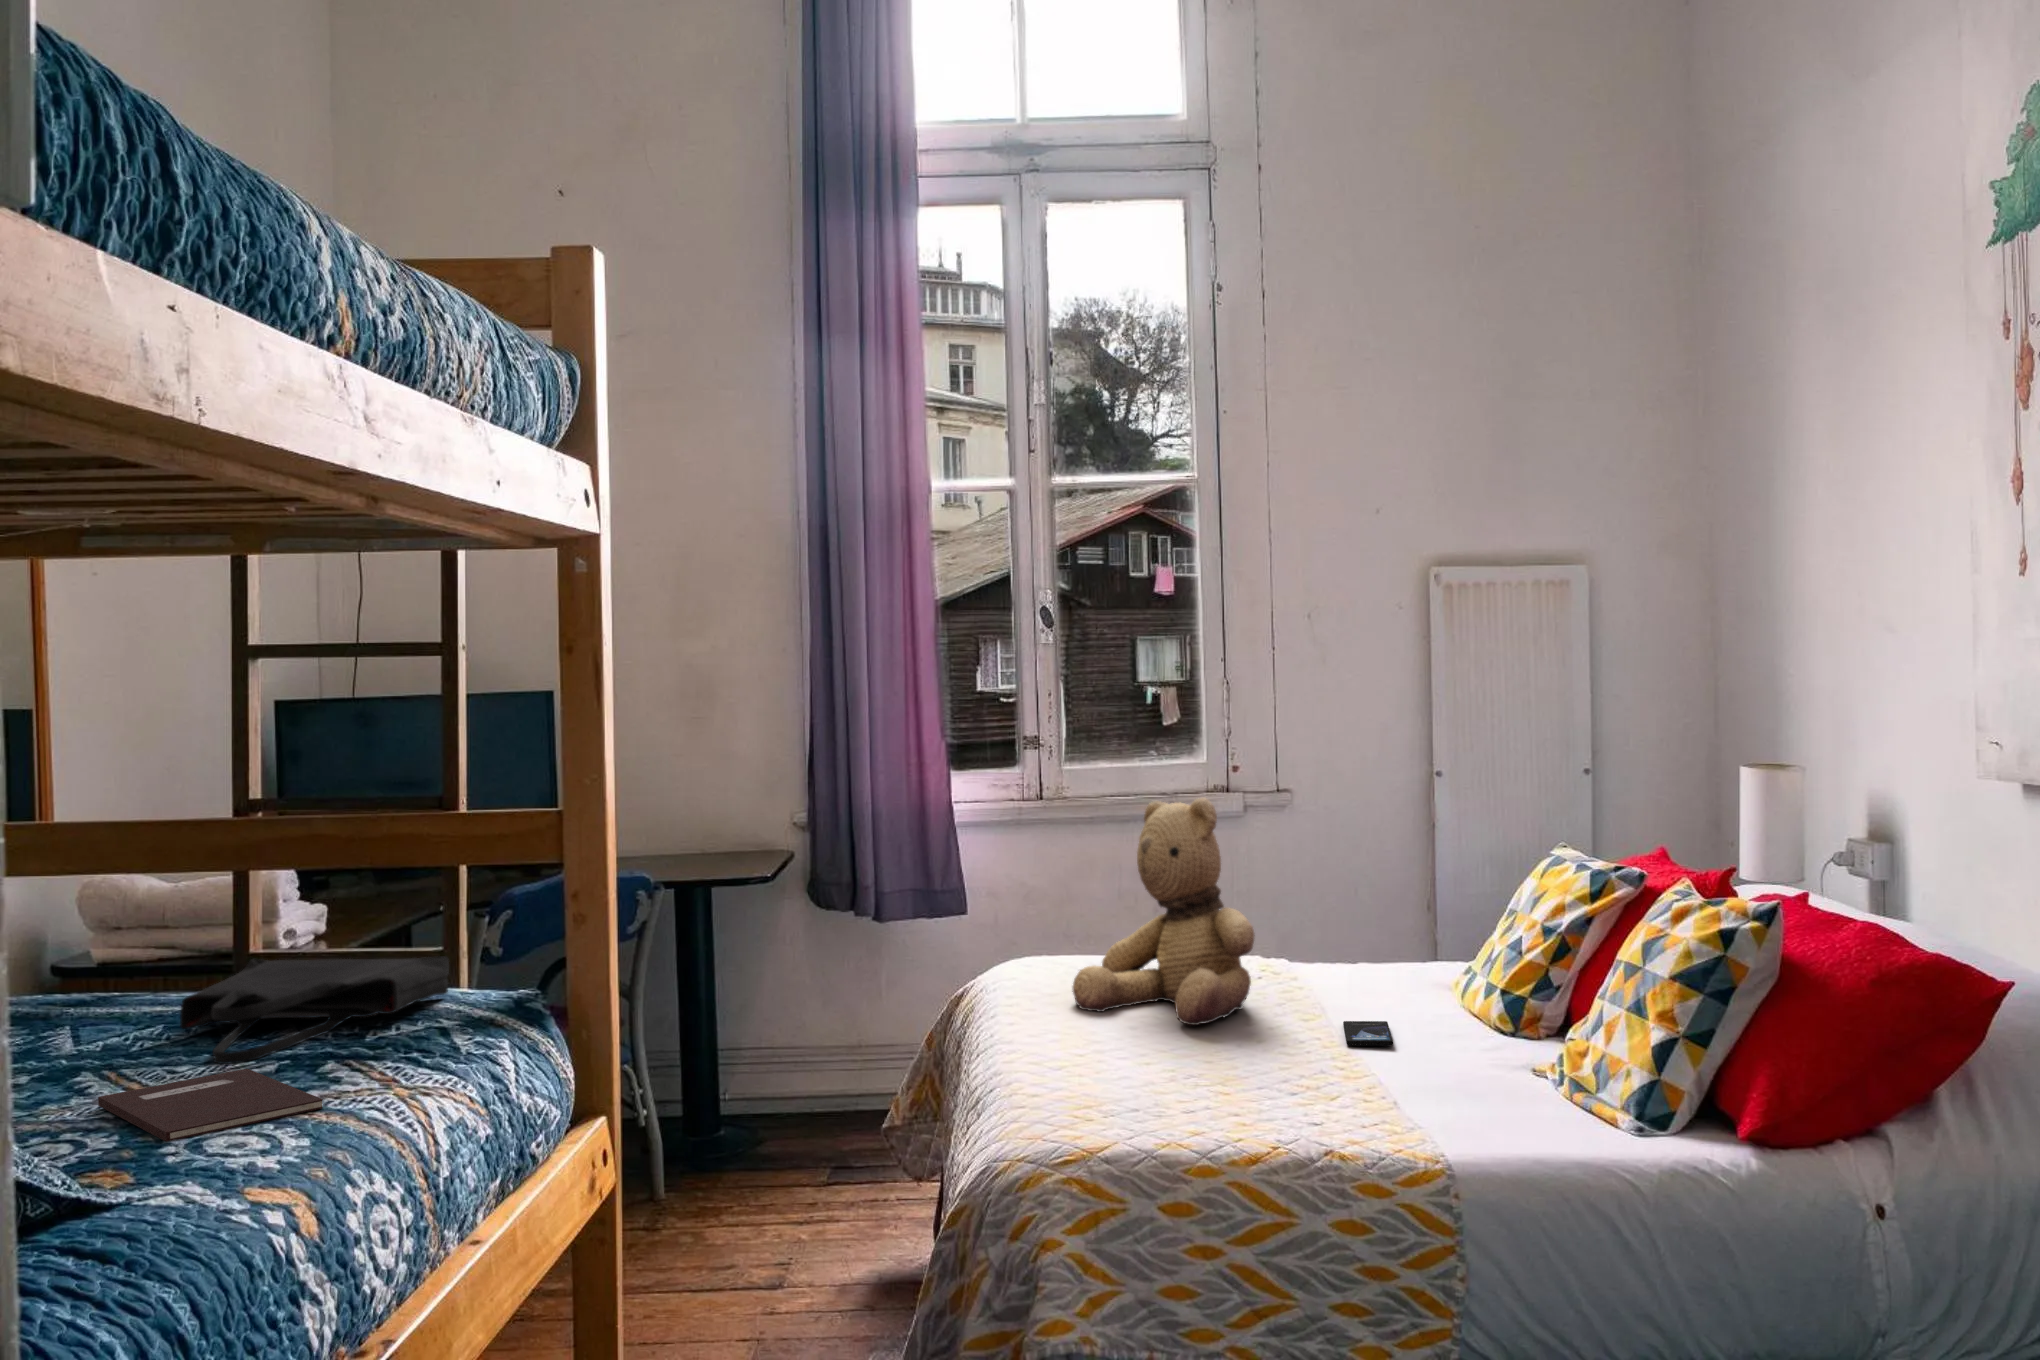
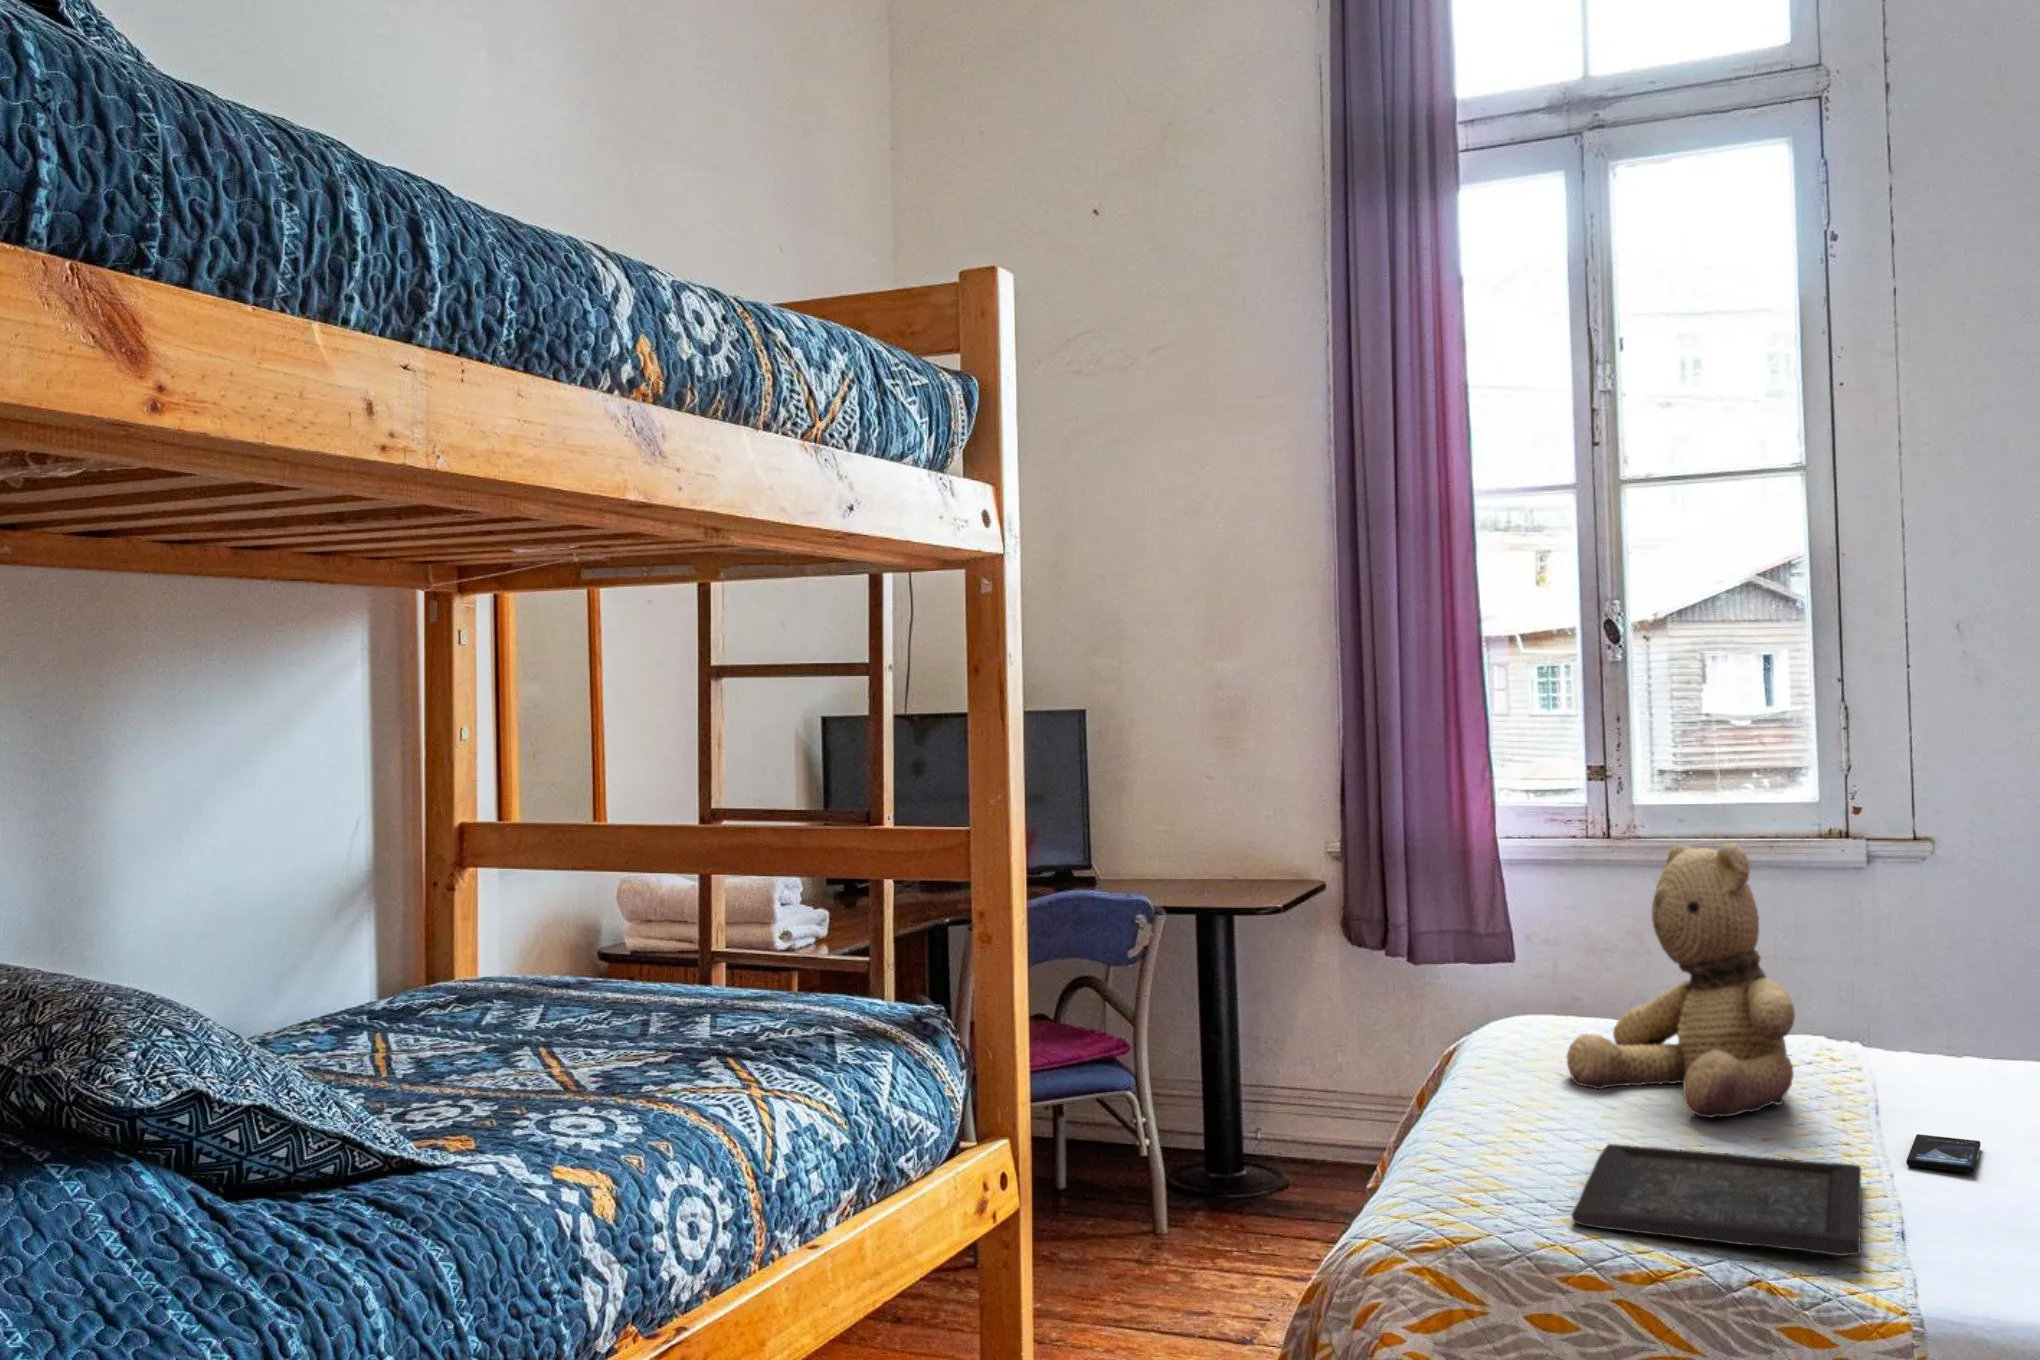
tote bag: present [180,956,449,1064] -> none [632,954,870,1050]
tray: none [1131,1049,1353,1123] -> present [1572,1144,1861,1256]
notebook: present [98,1069,323,1142] -> none [519,1056,676,1115]

